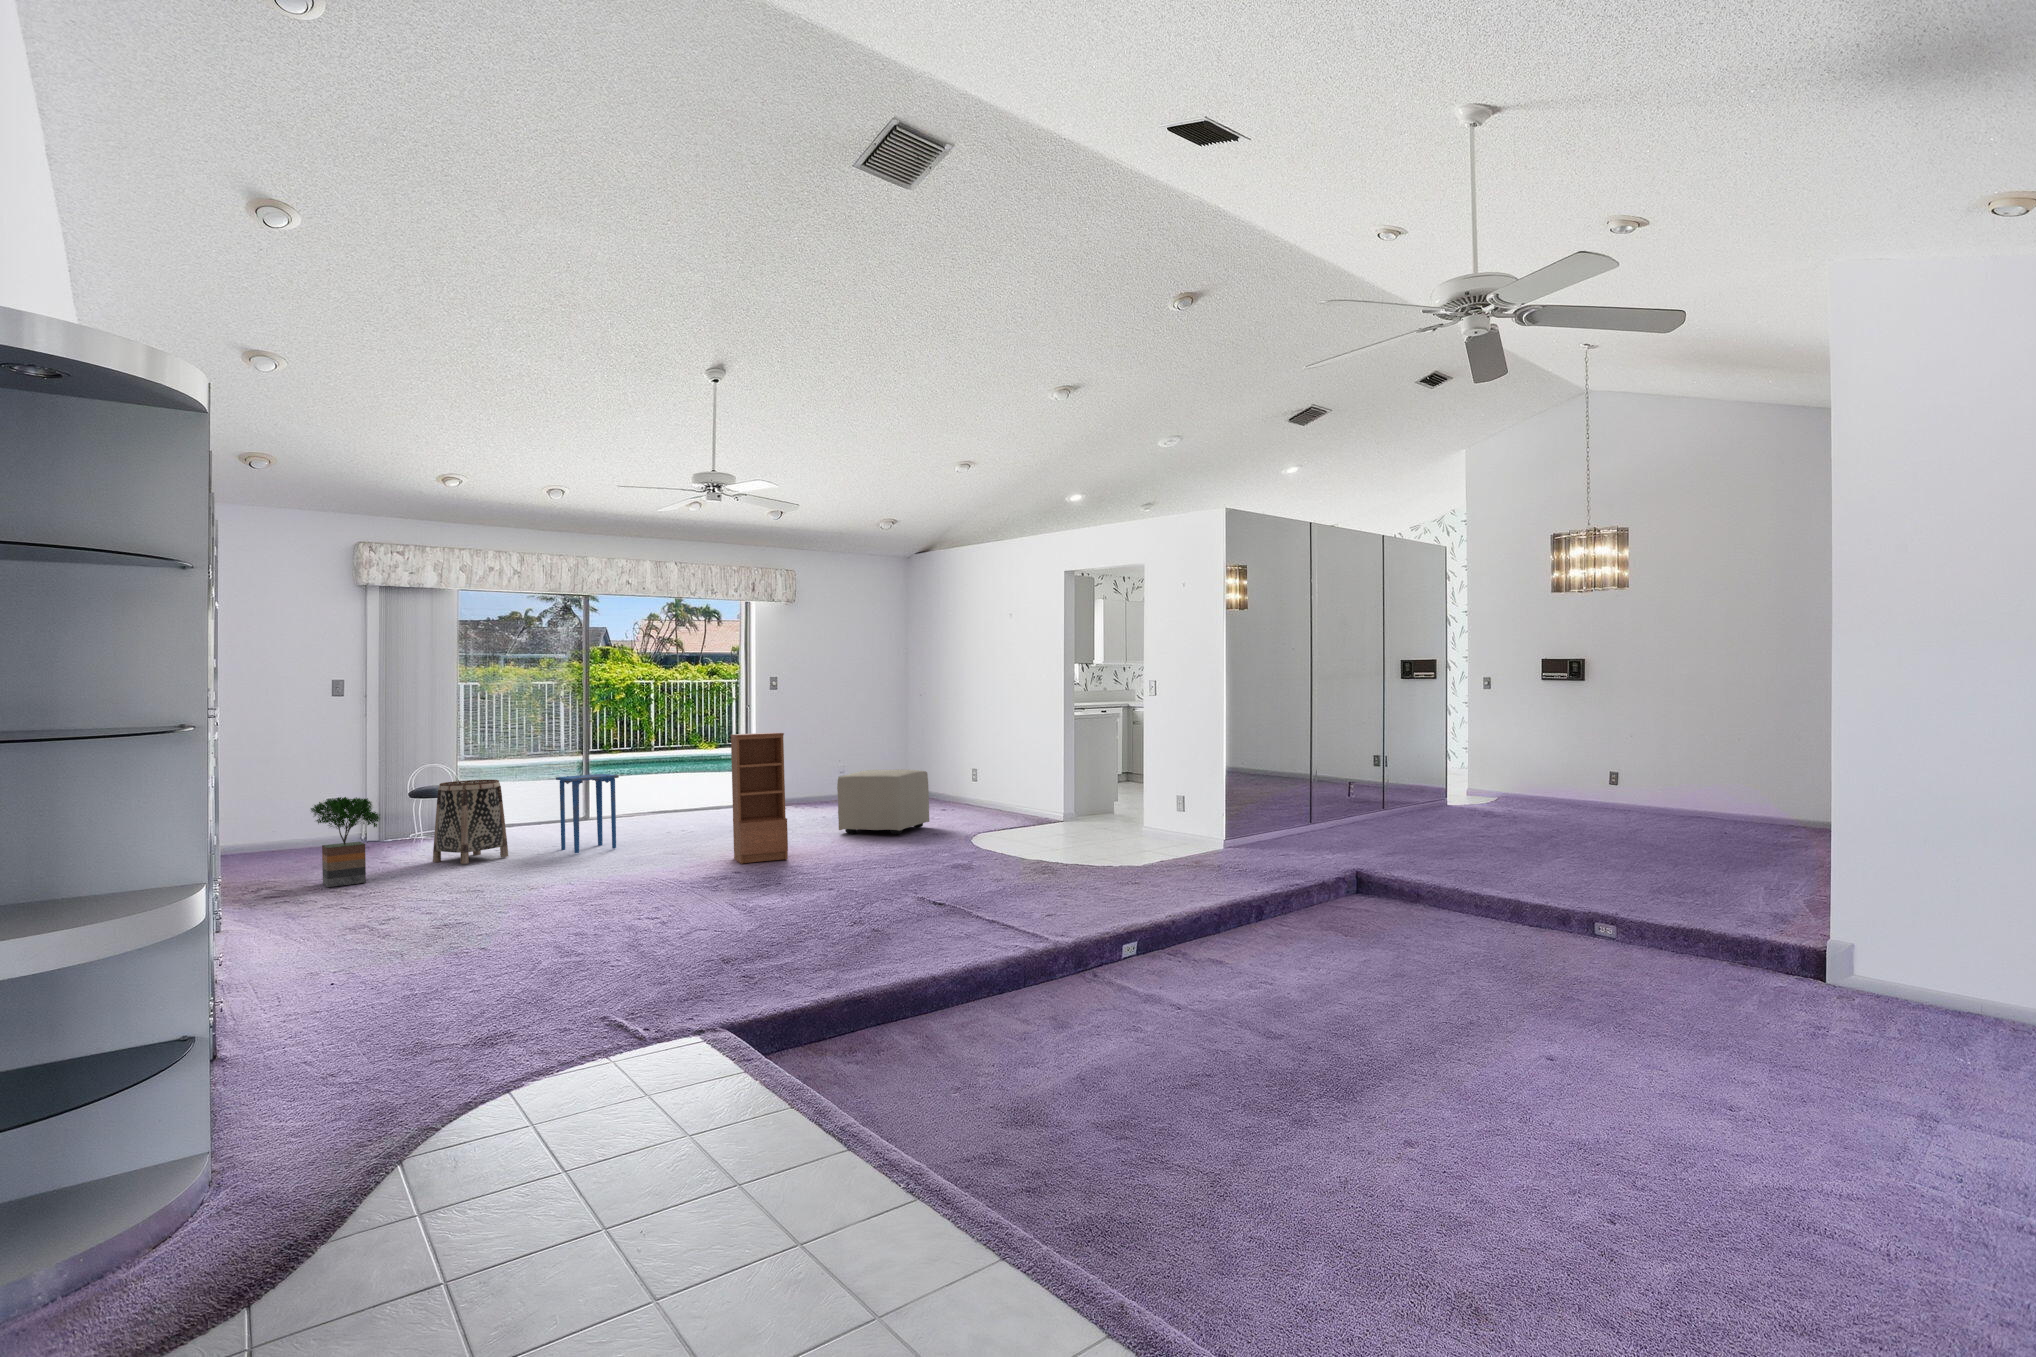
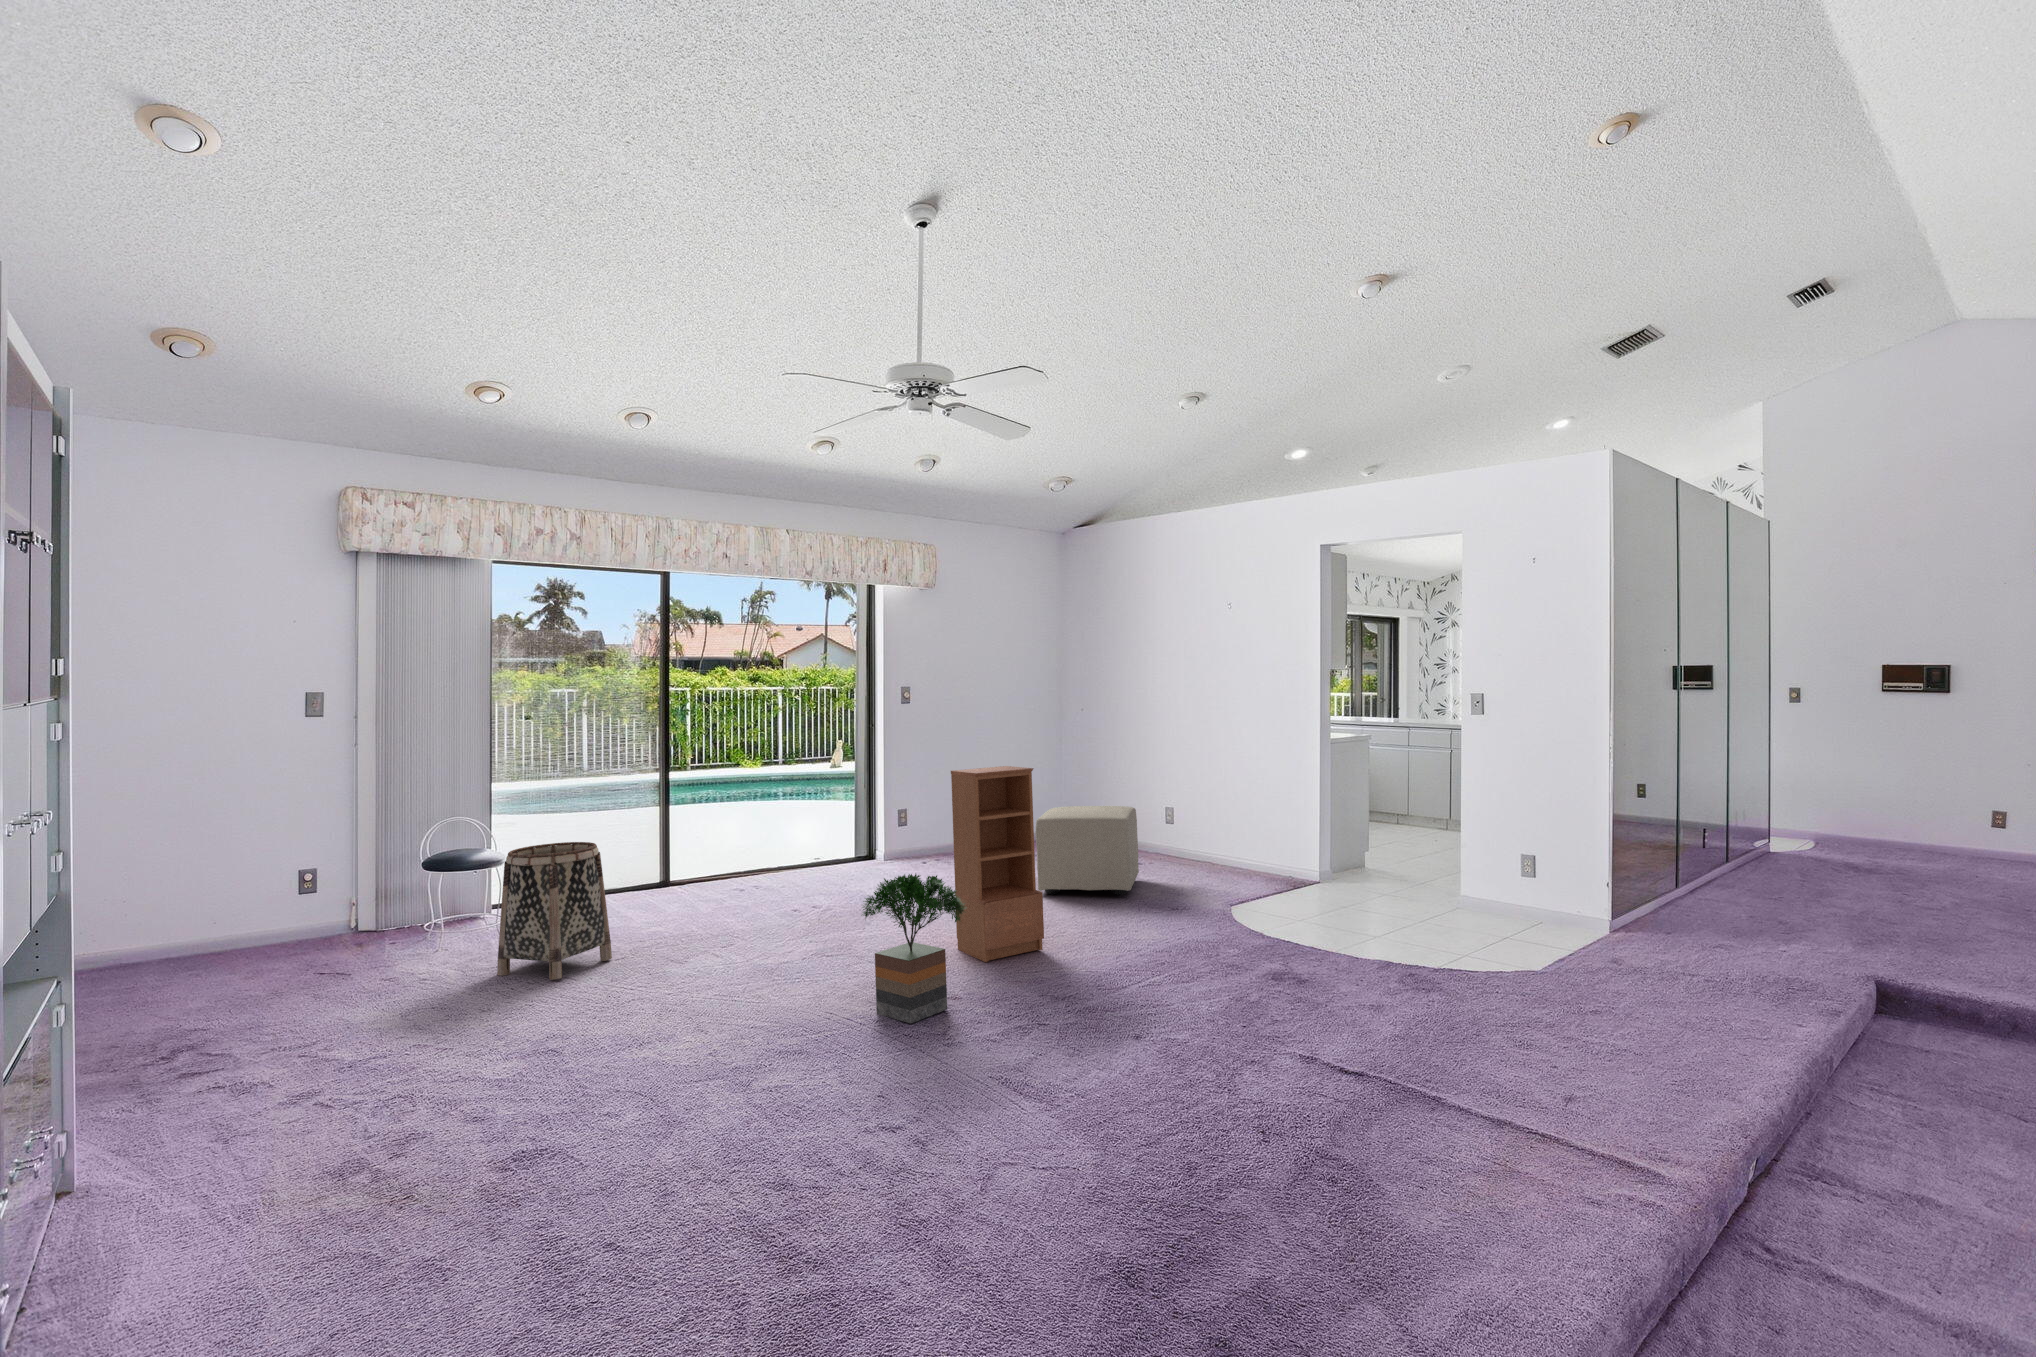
side table: present [556,774,619,853] -> none [670,825,764,948]
potted tree: present [311,797,380,887] -> present [862,874,966,1024]

